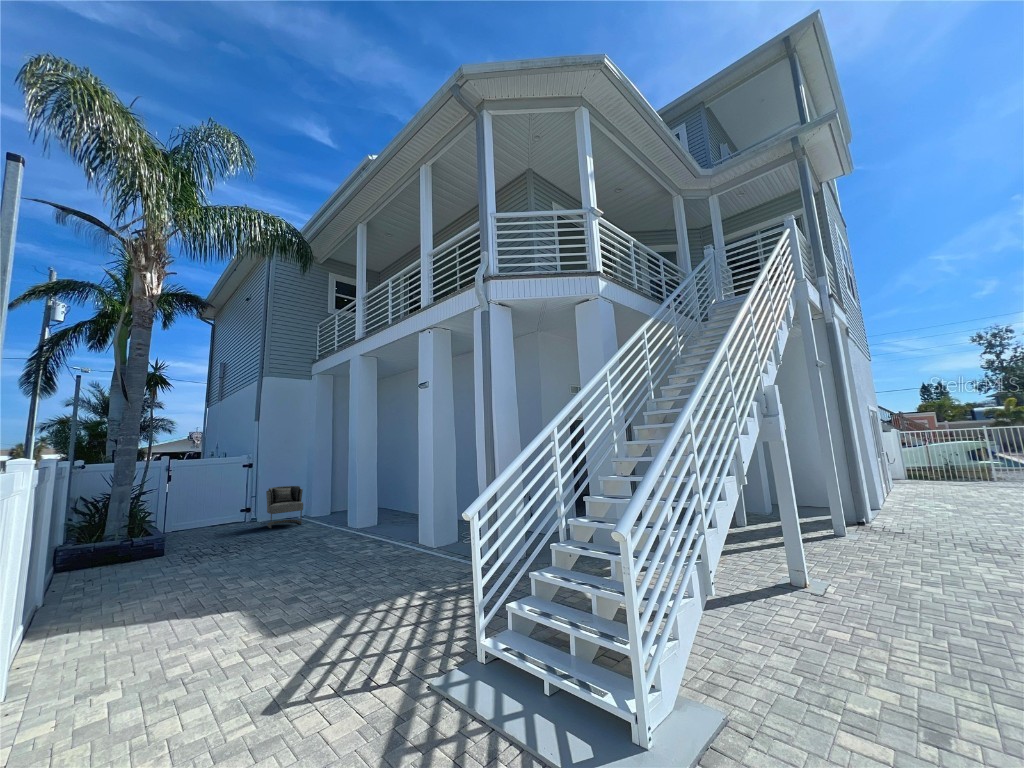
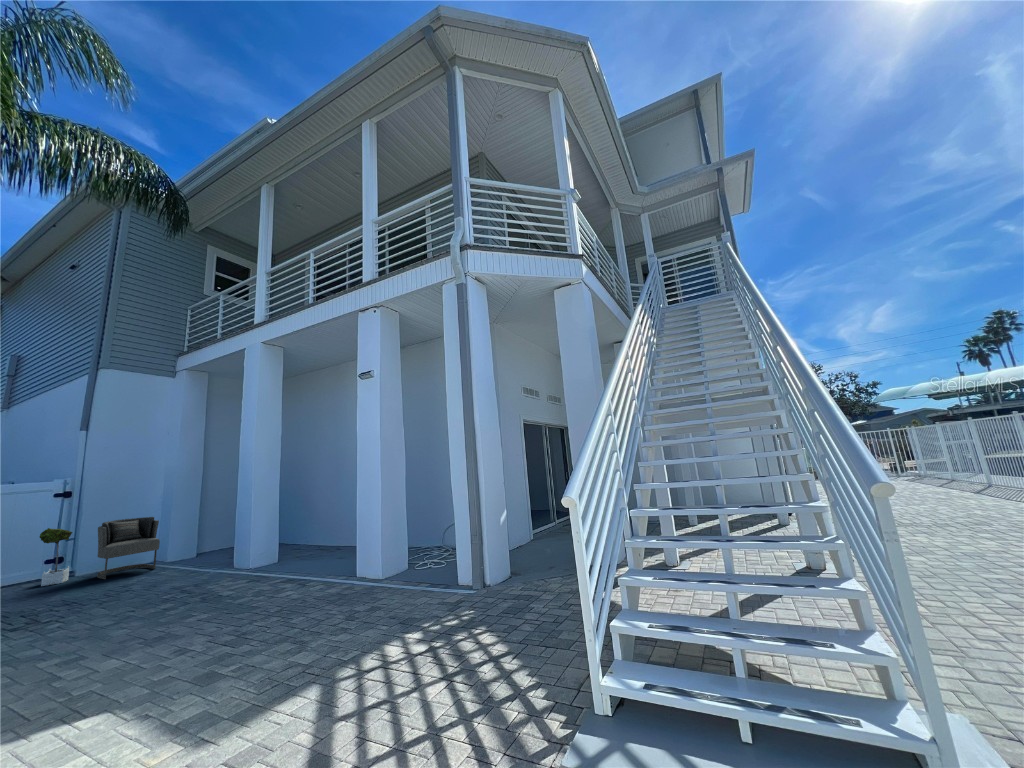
potted tree: none [234,490,252,529] -> present [40,528,72,586]

